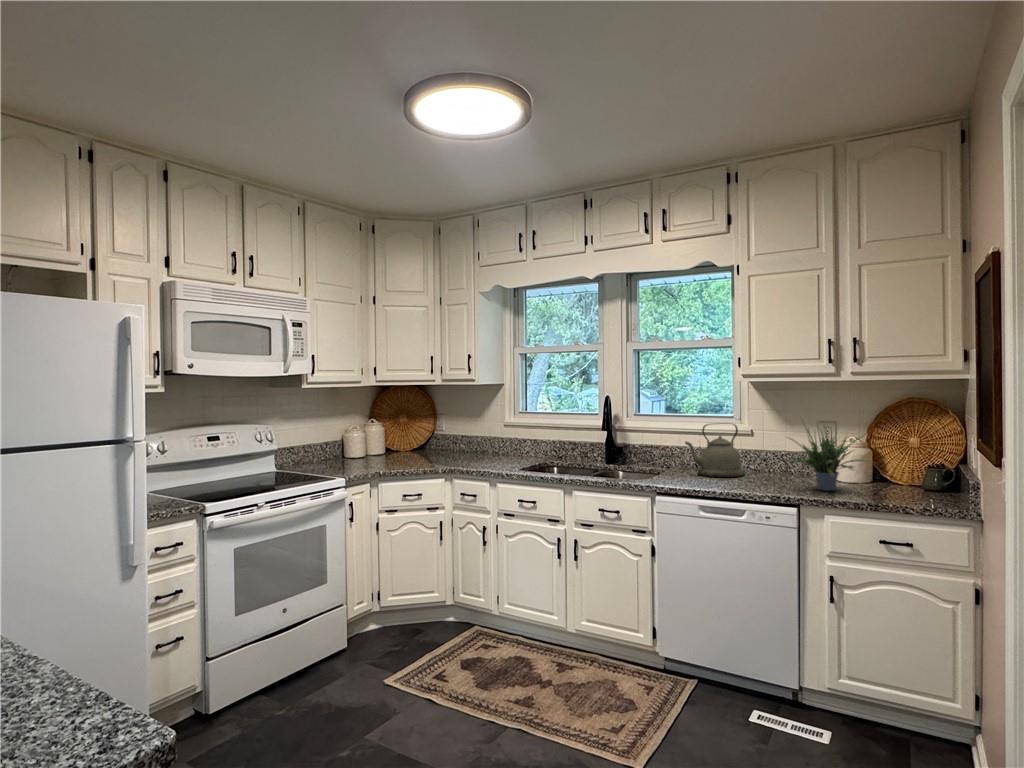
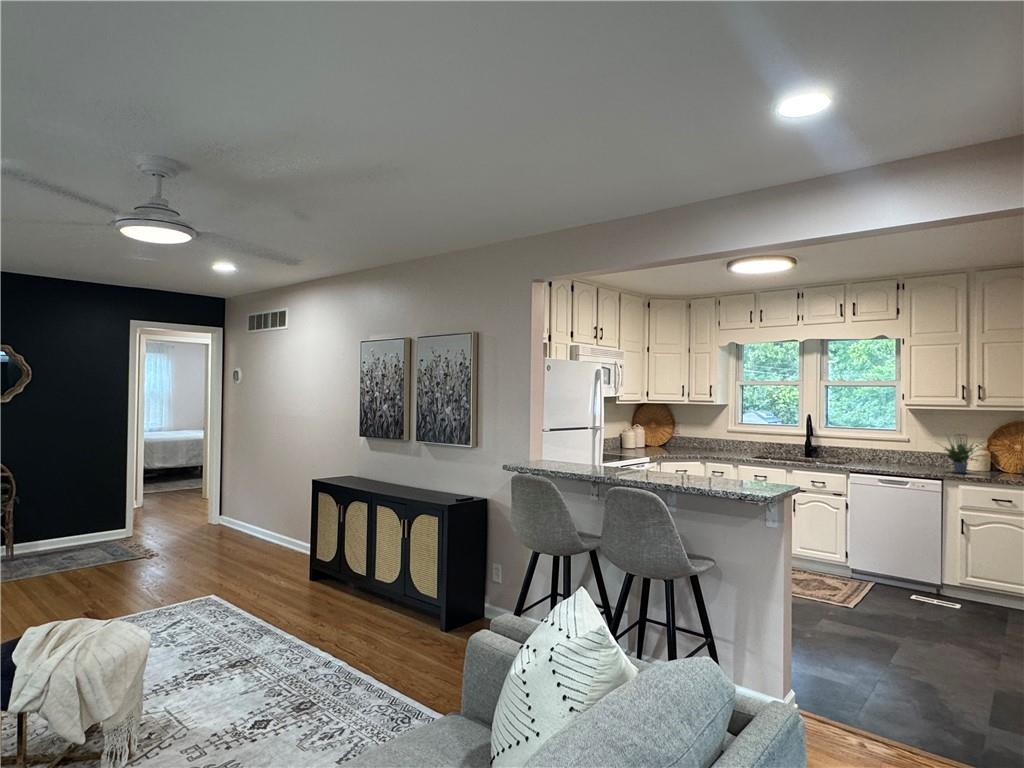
kettle: present [685,423,744,477] -> none [865,433,904,466]

